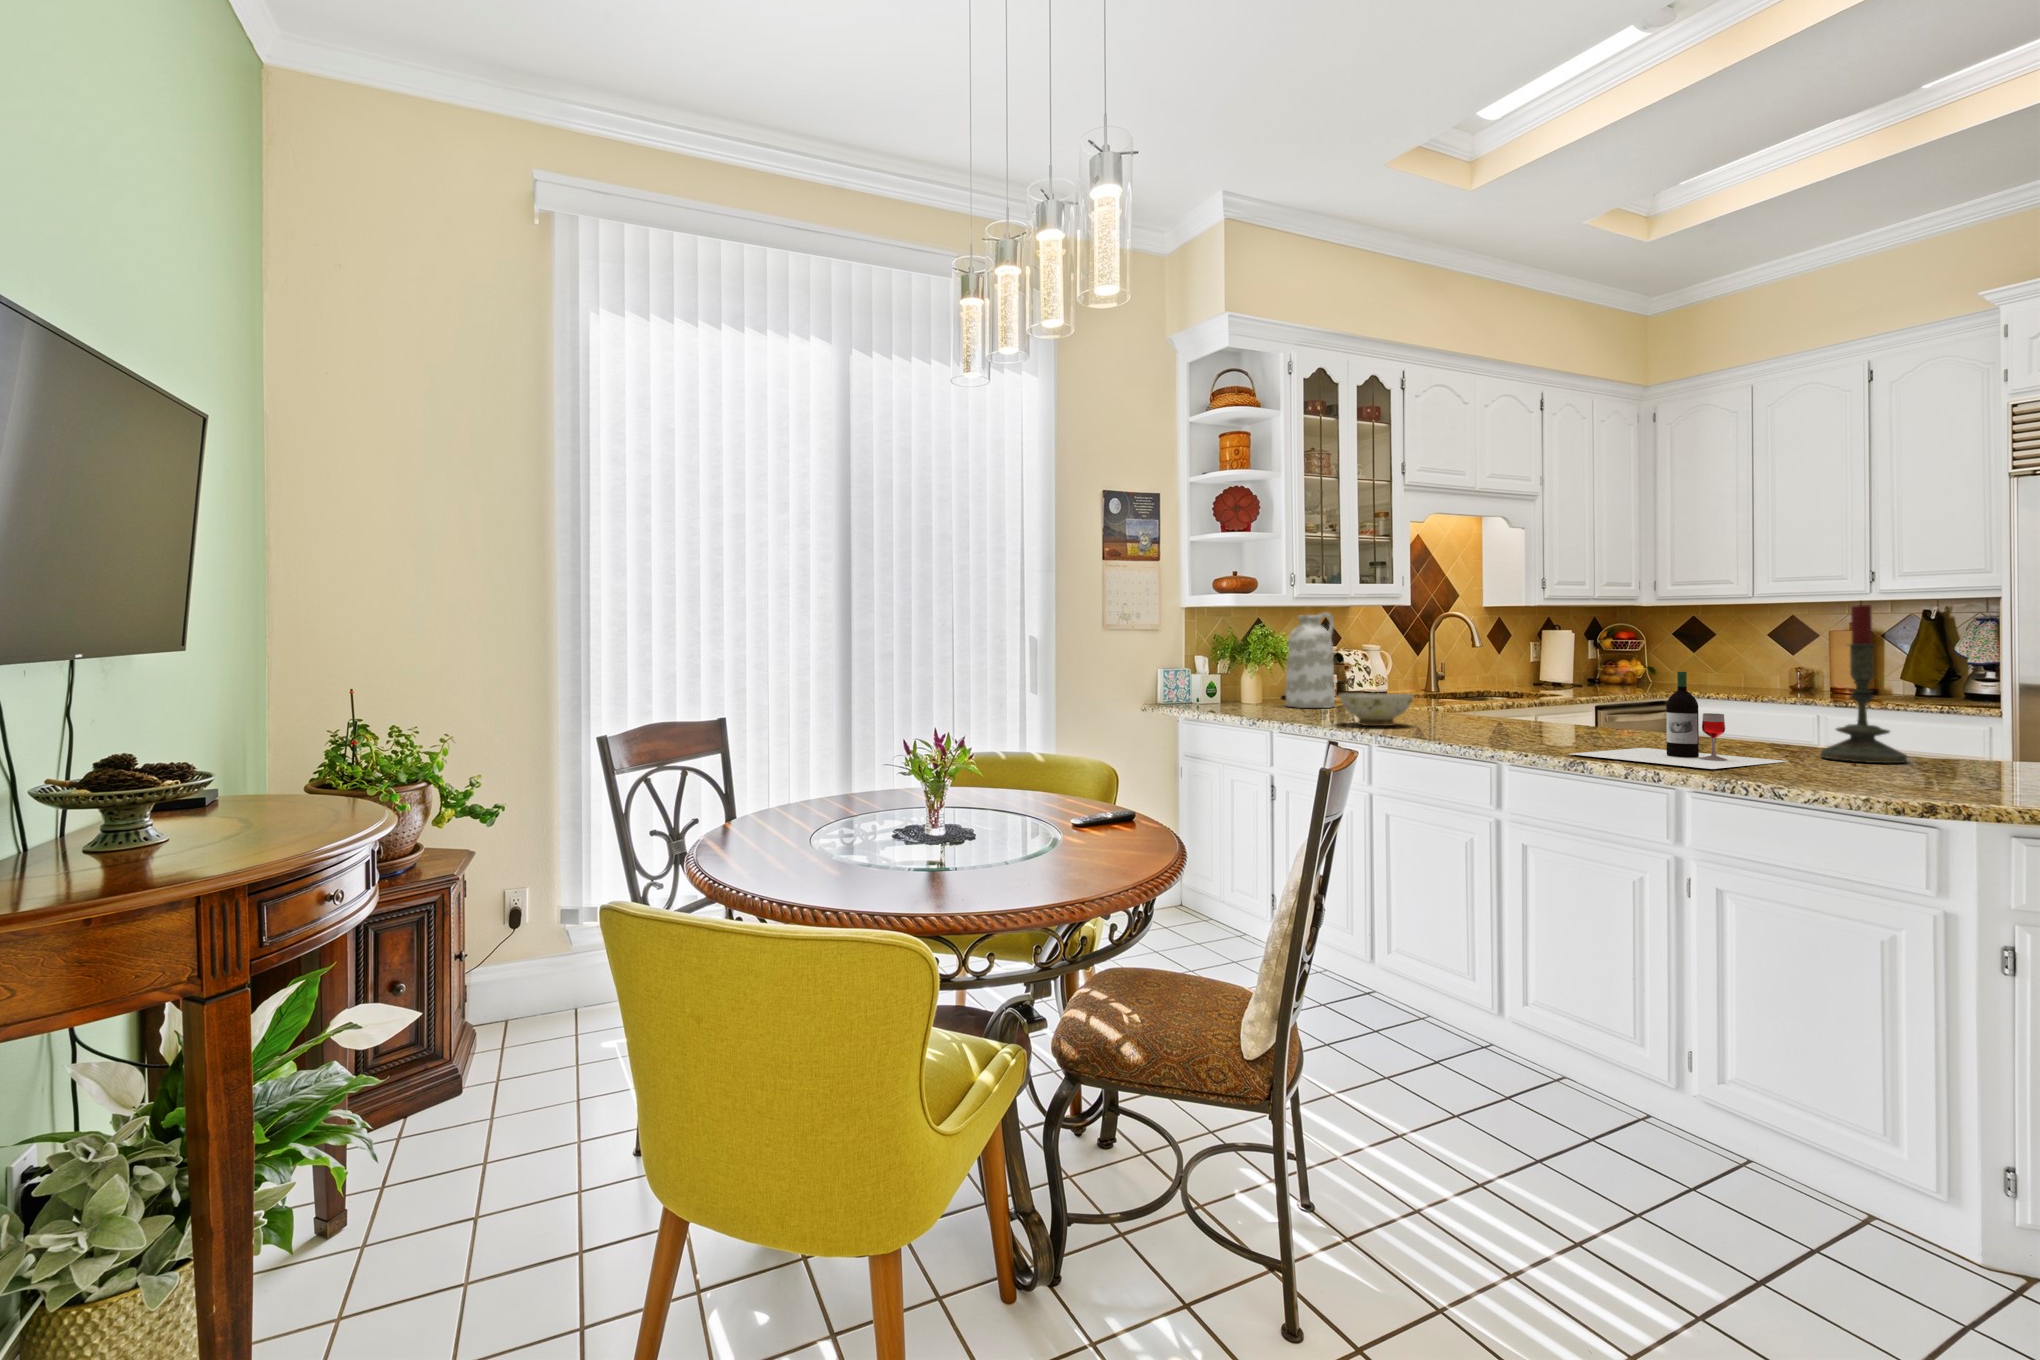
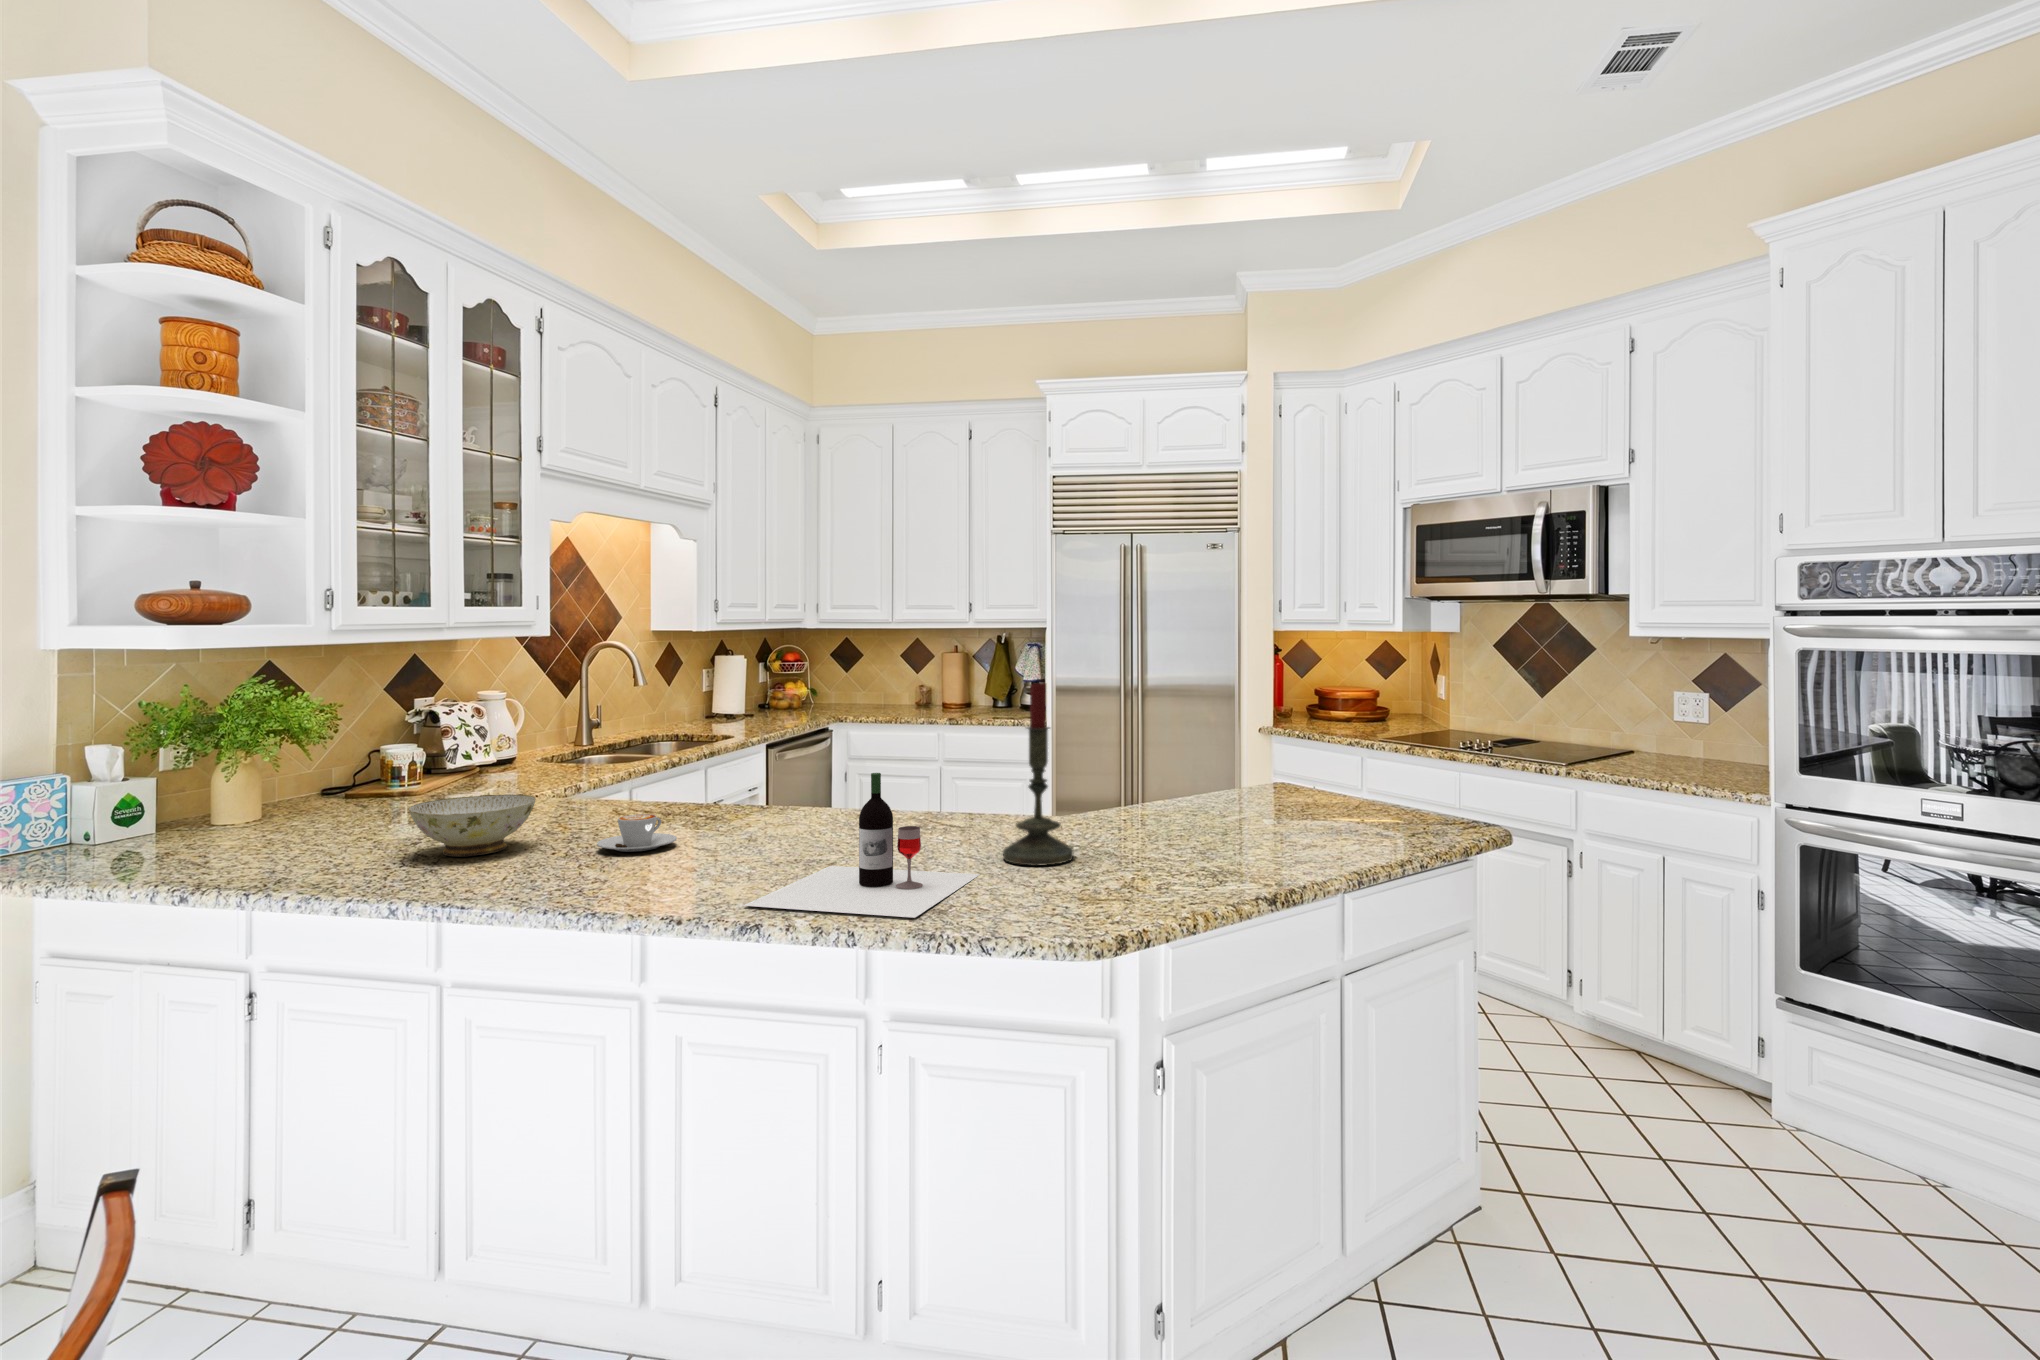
vase: present [1286,612,1335,708] -> none [338,652,424,808]
coffee cup: none [1456,709,1515,732] -> present [597,814,677,852]

